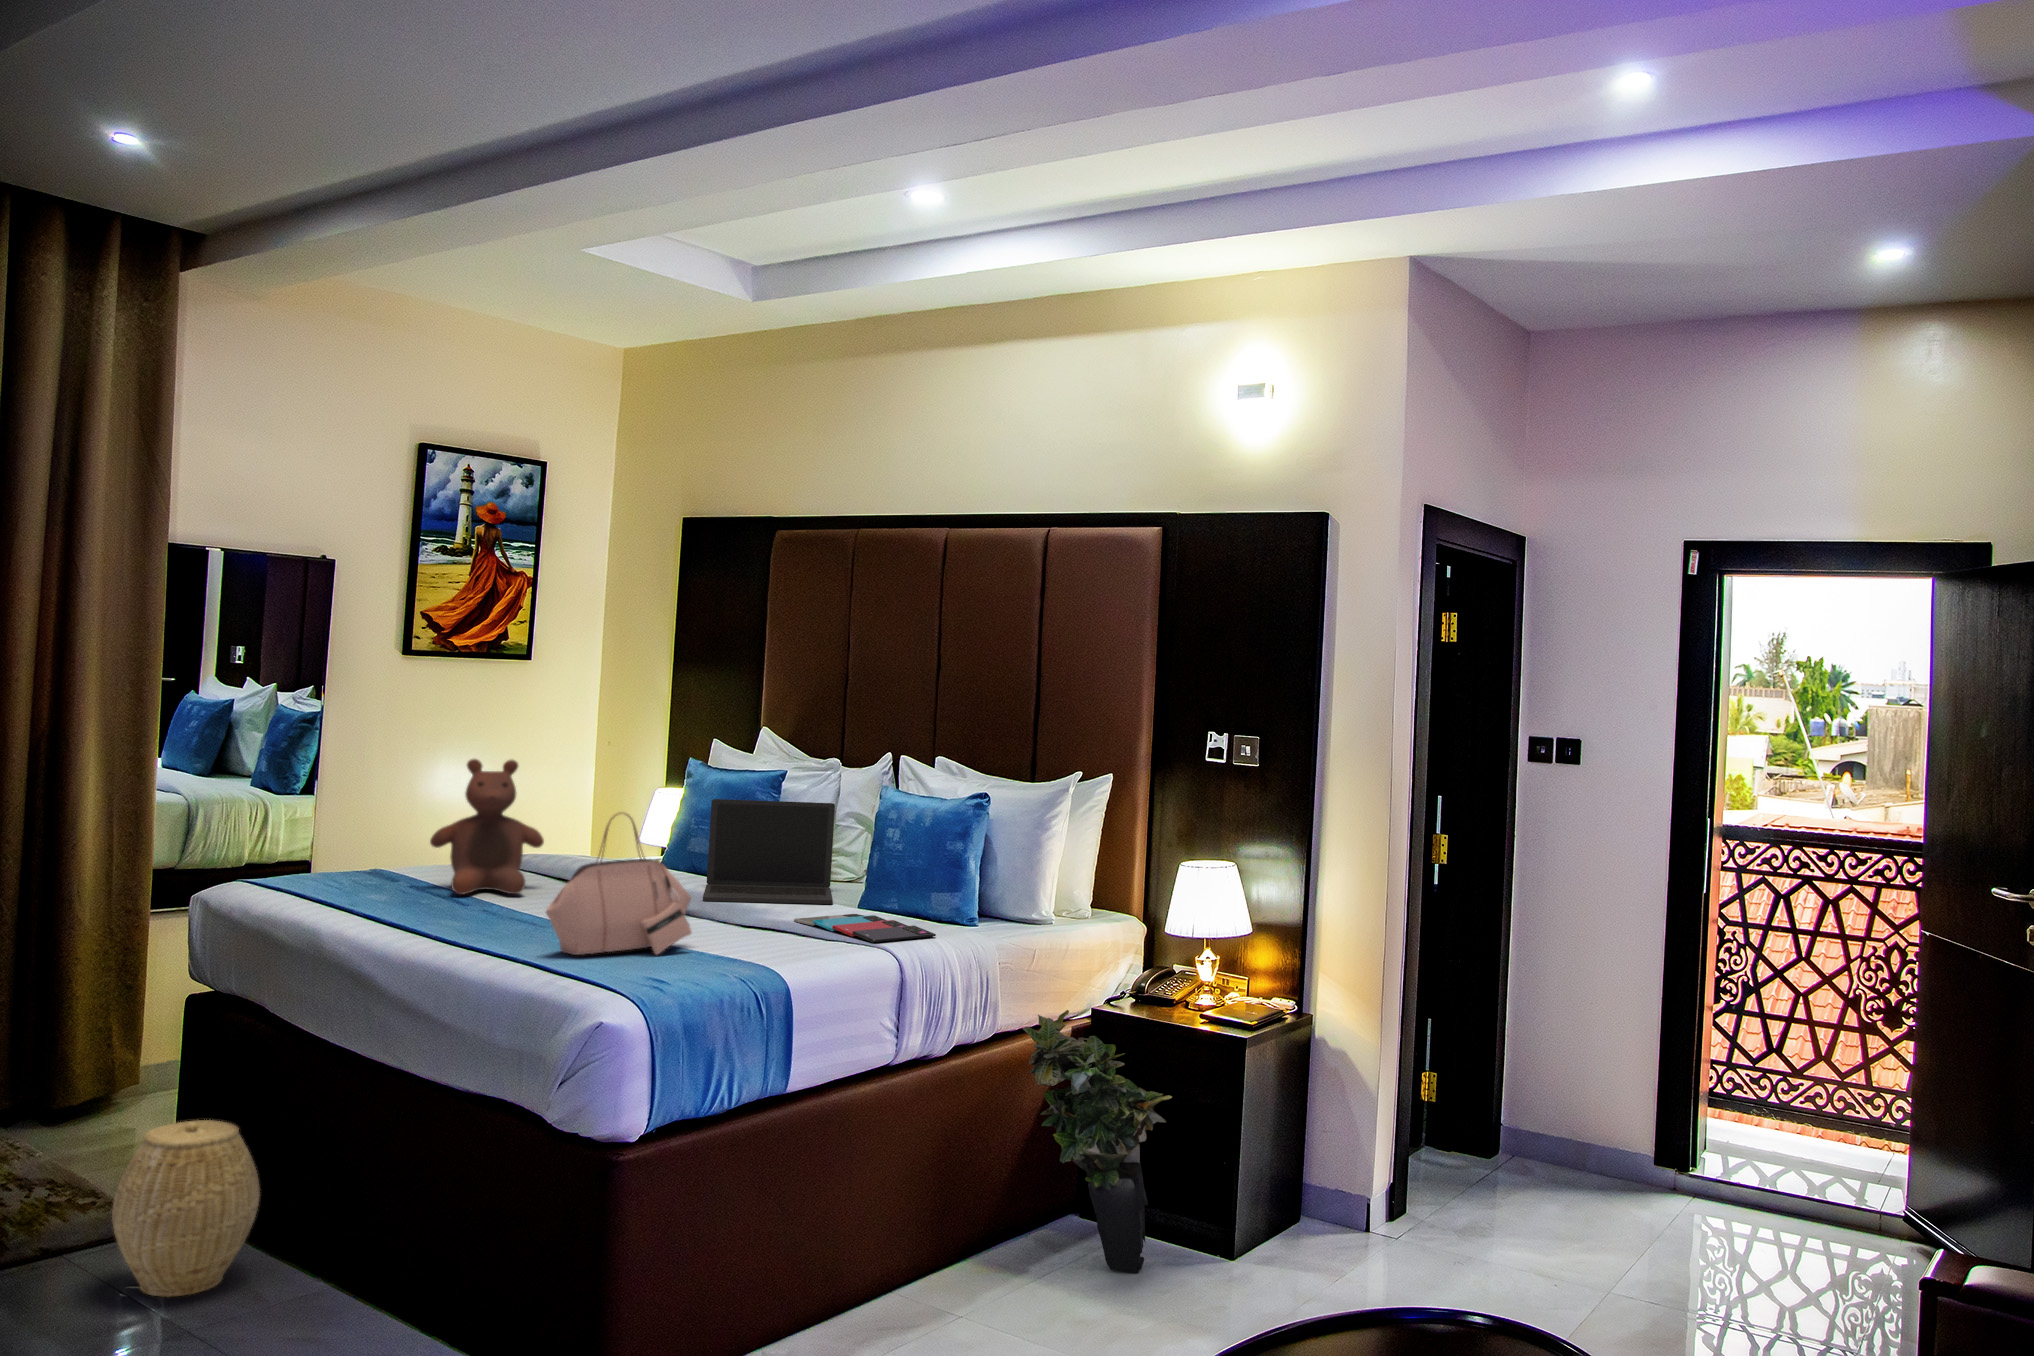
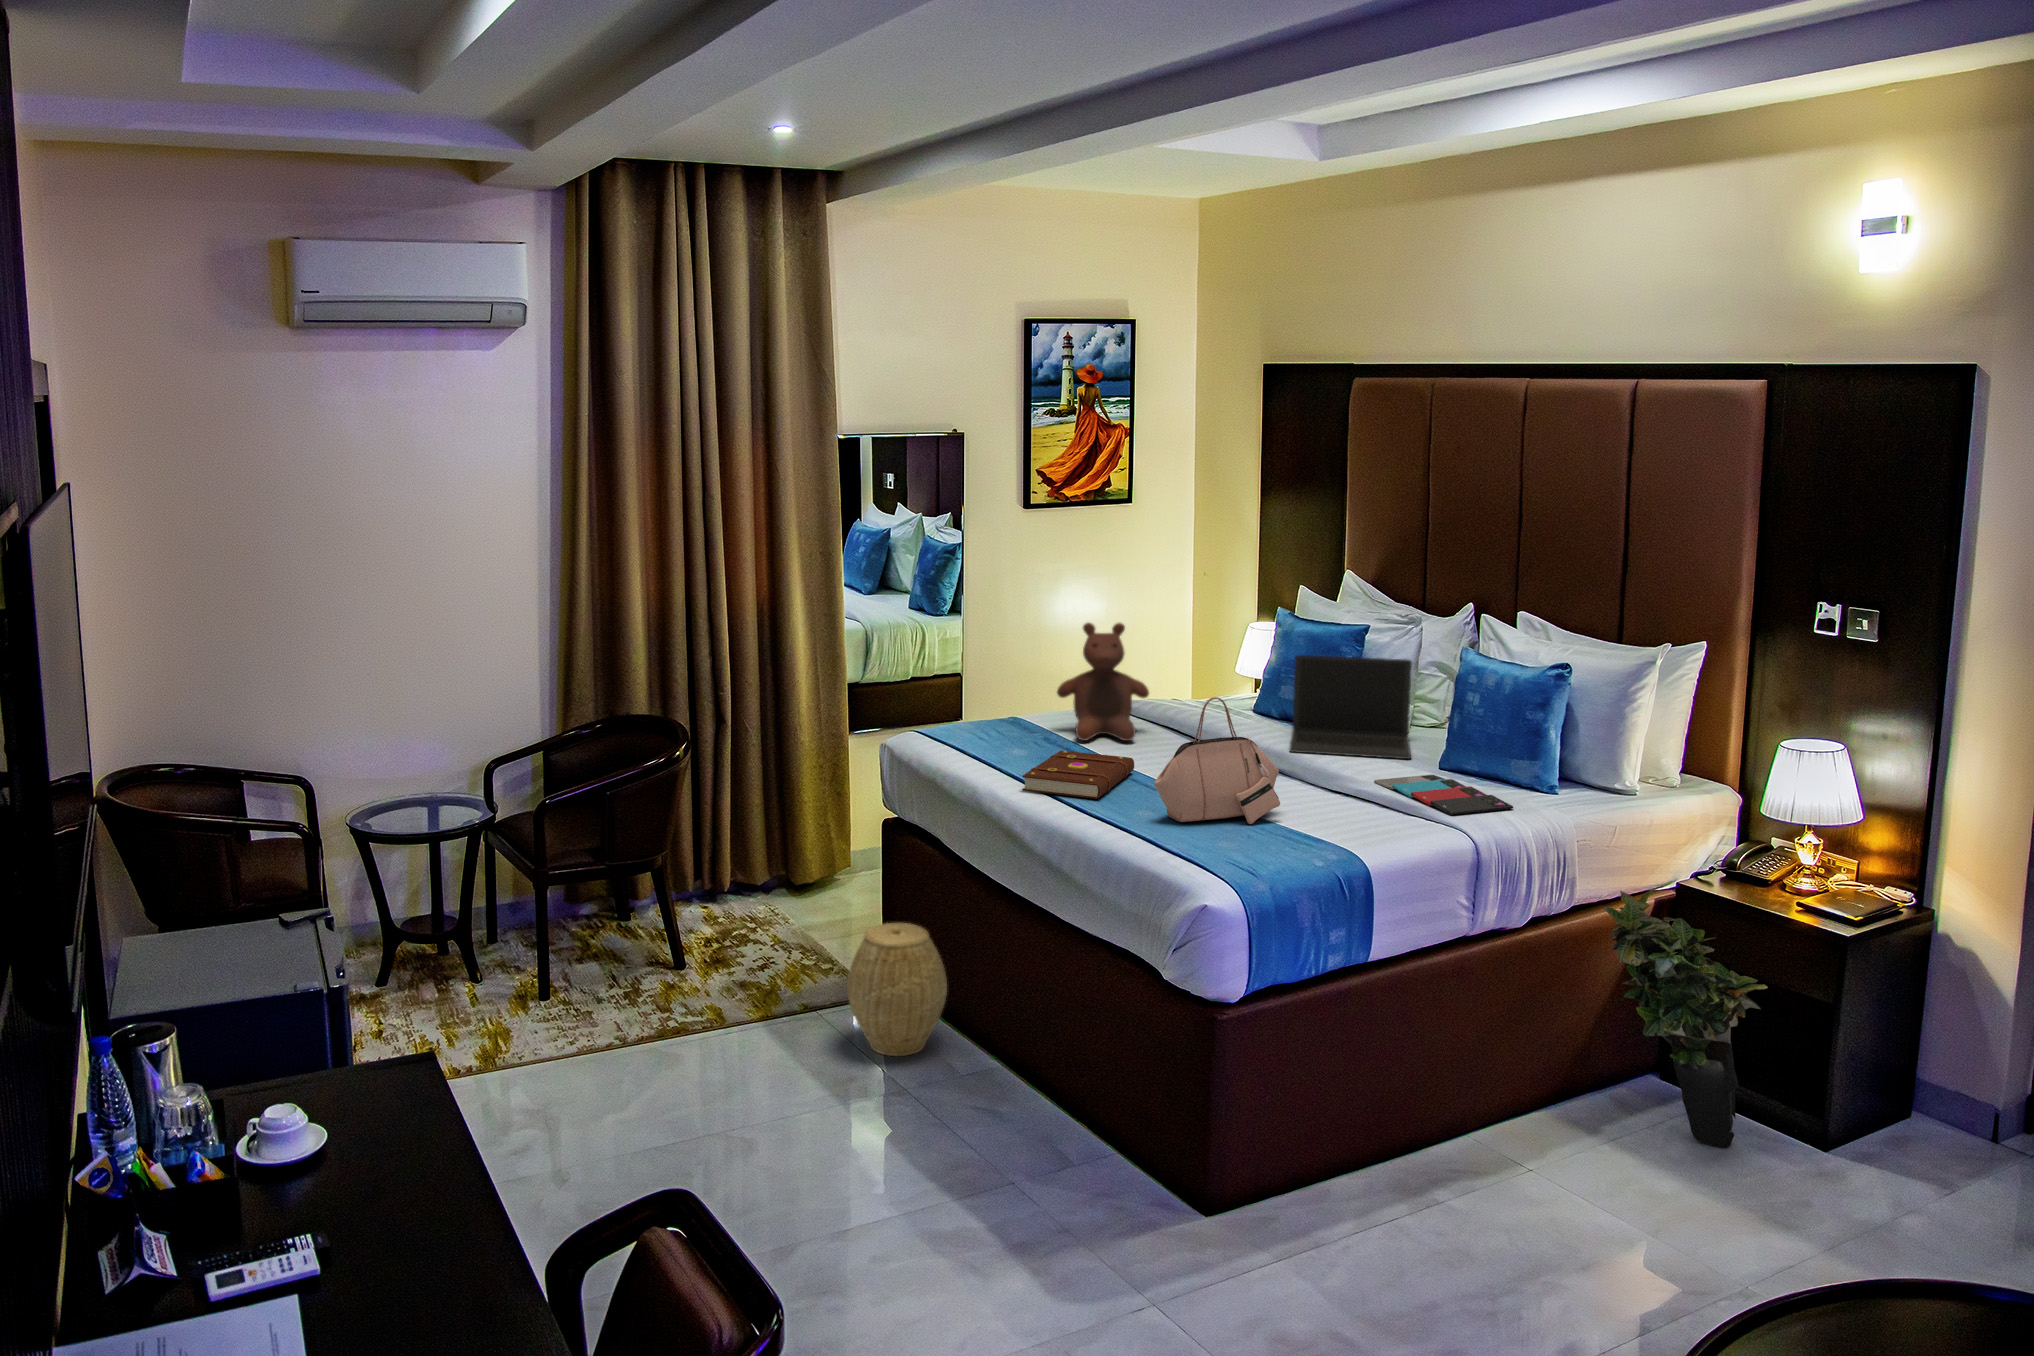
book: none [378,896,522,940] -> present [1022,751,1134,799]

